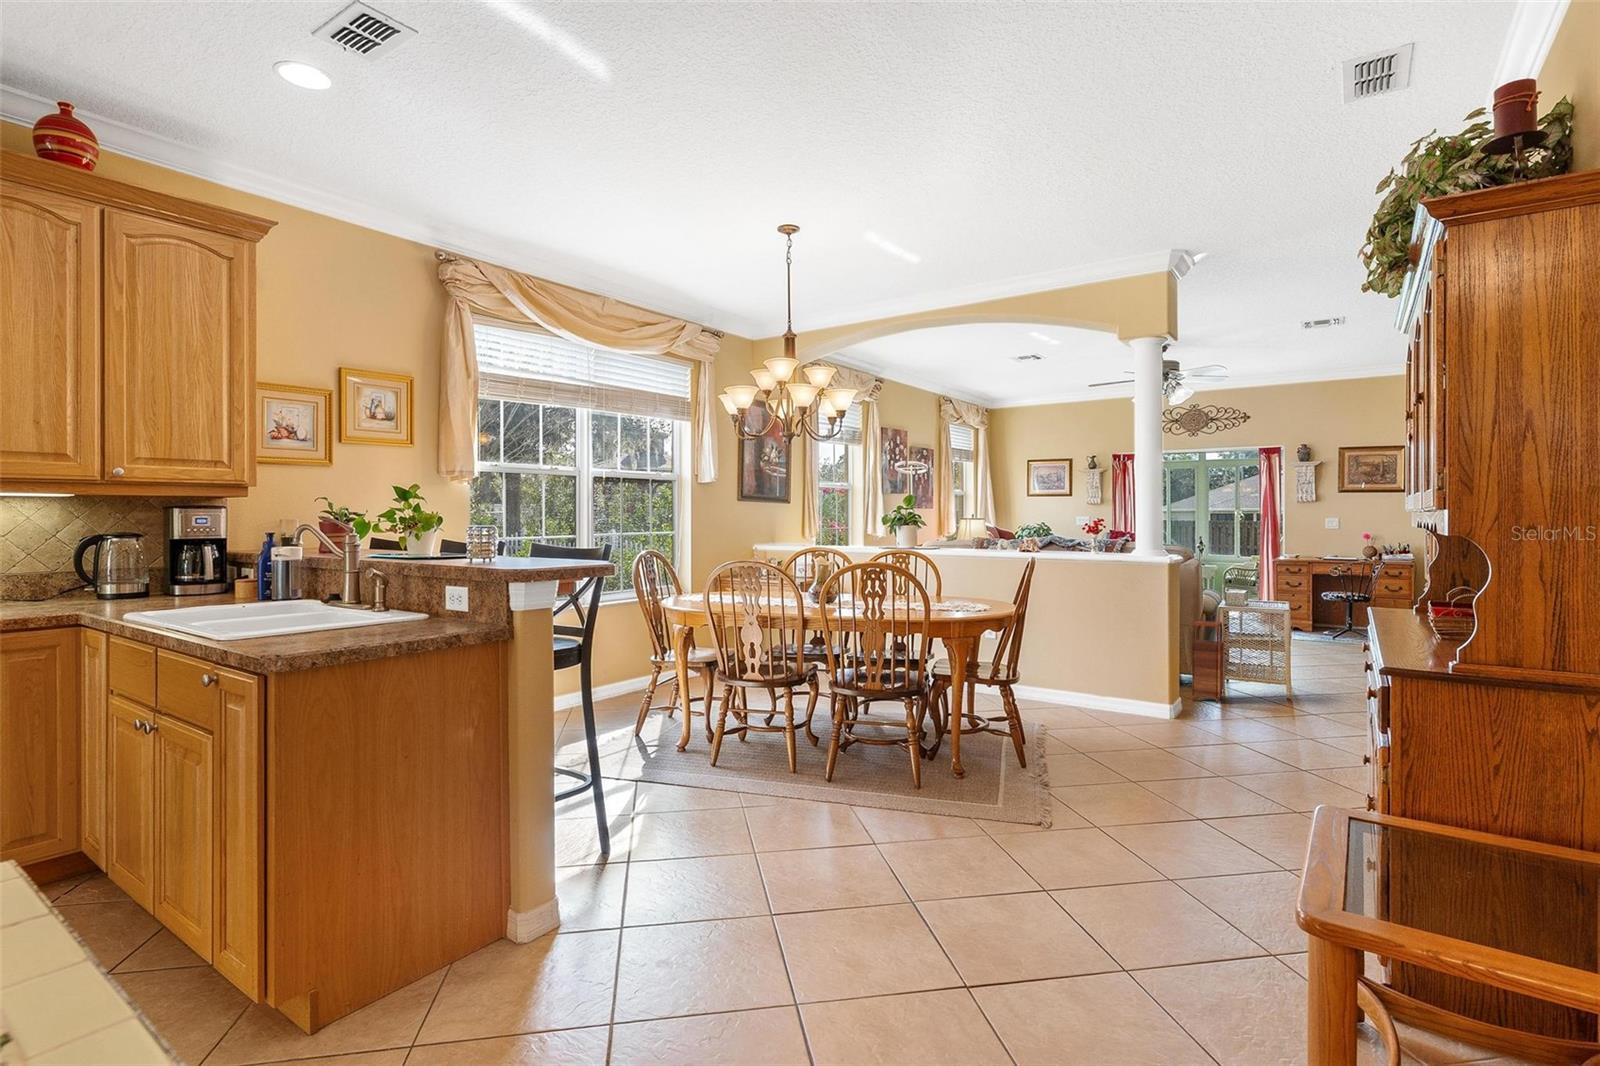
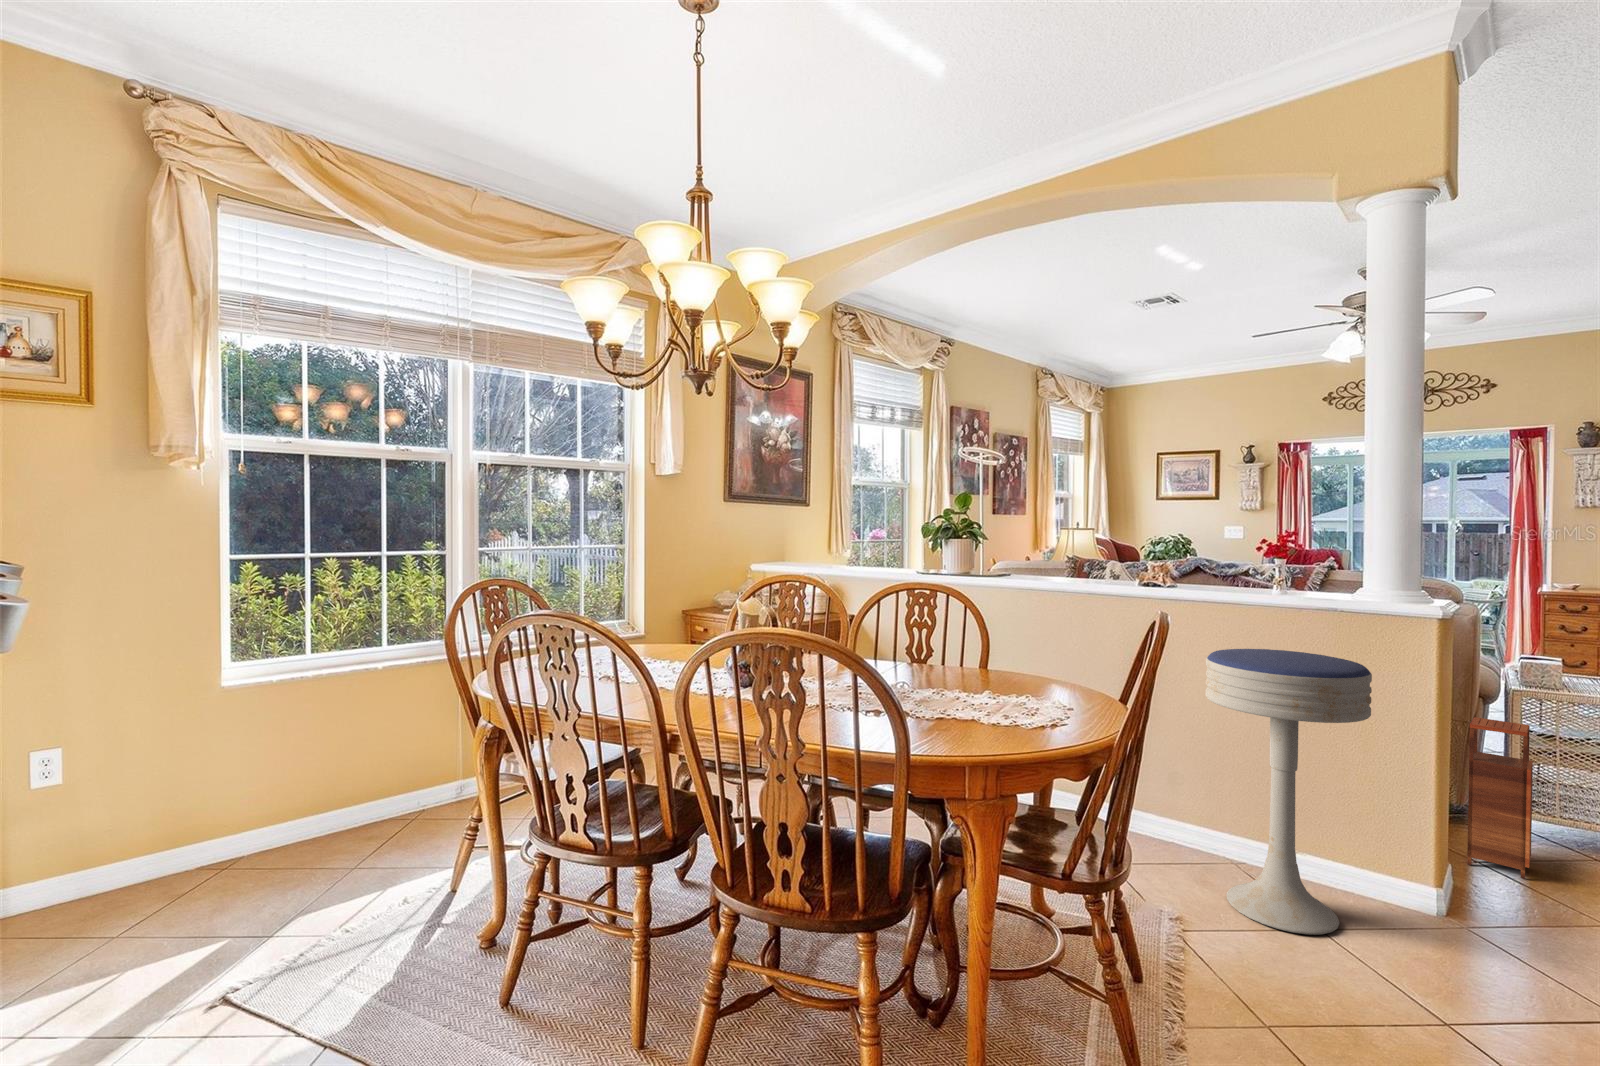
bar stool: none [1056,583,1135,725] -> present [1205,649,1372,935]

